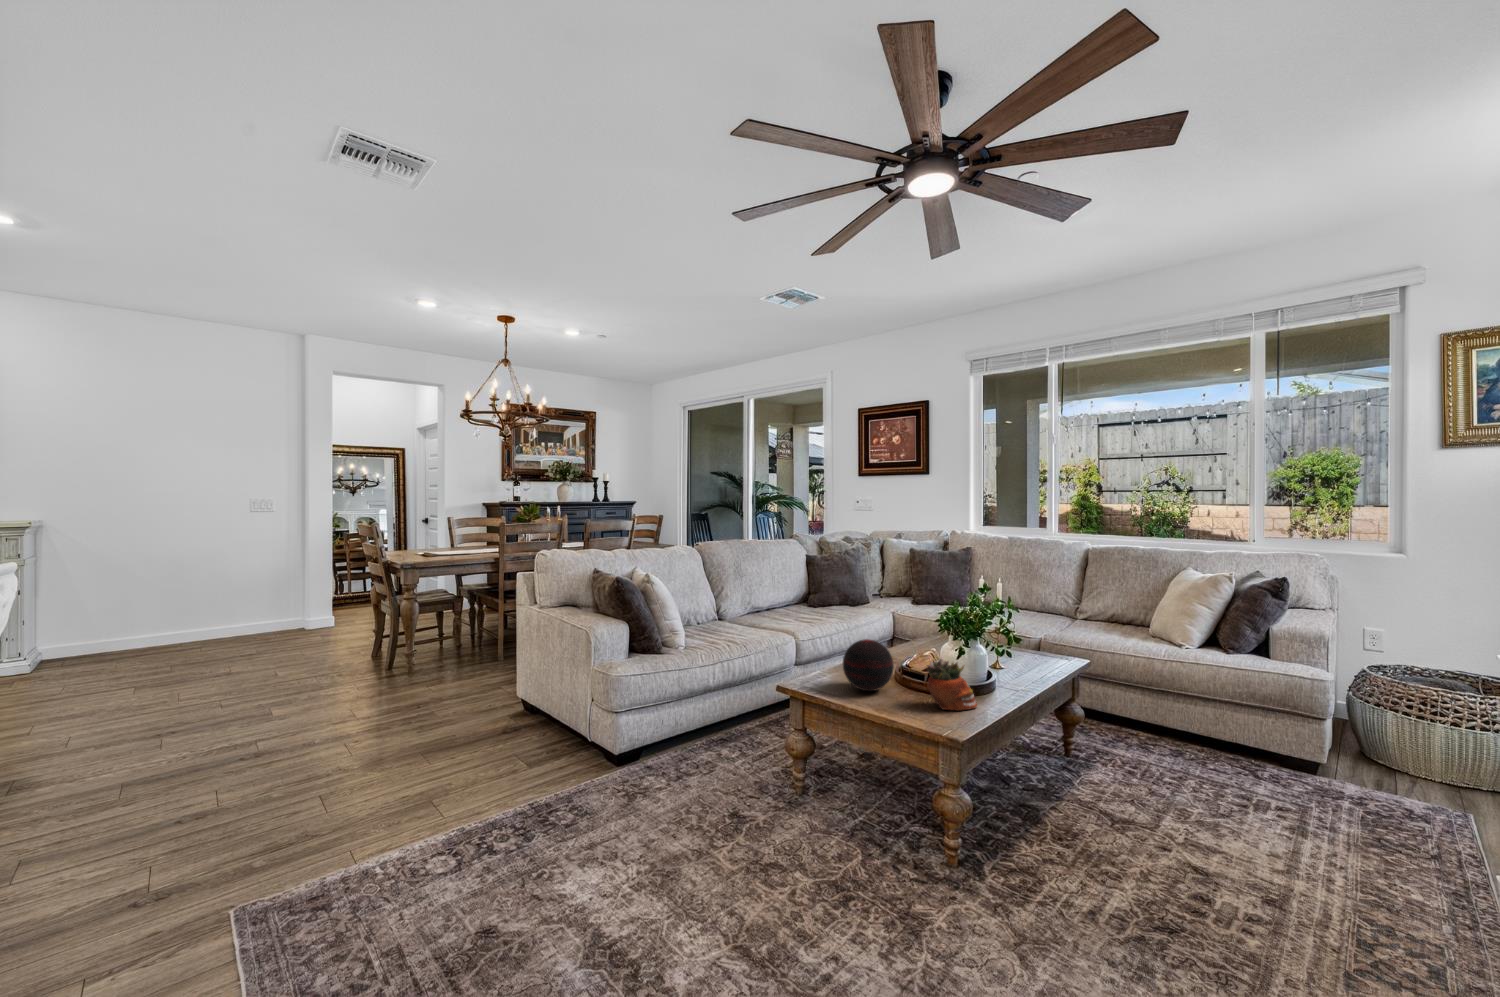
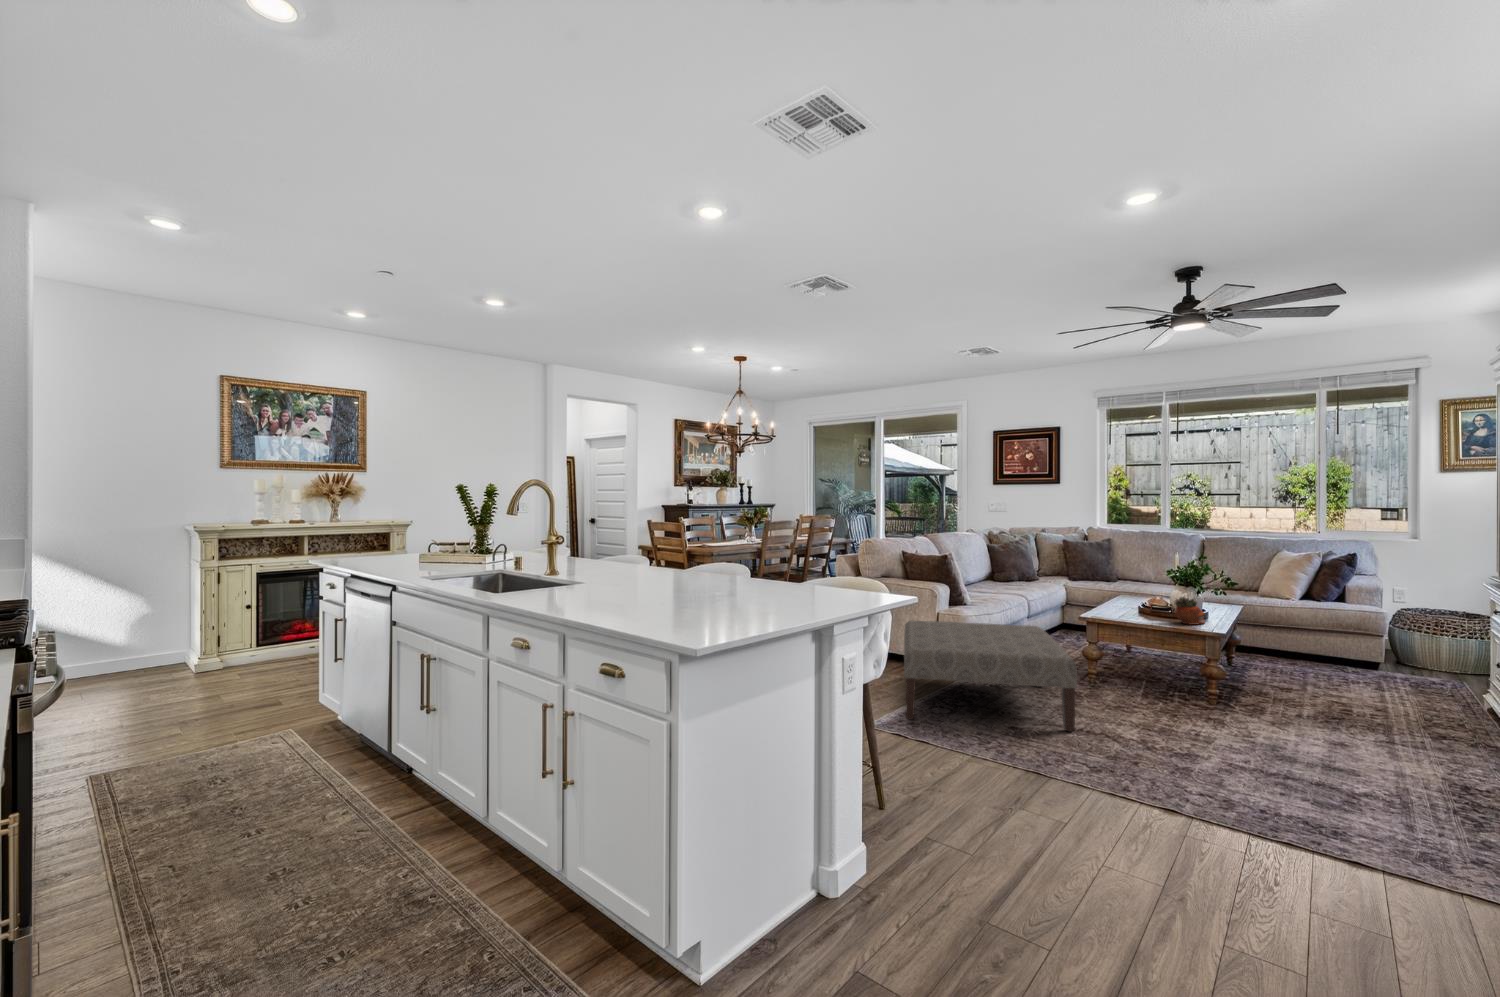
decorative orb: present [843,639,894,691] -> none [1113,588,1147,619]
ottoman: none [333,684,713,959] -> present [904,621,1077,732]

